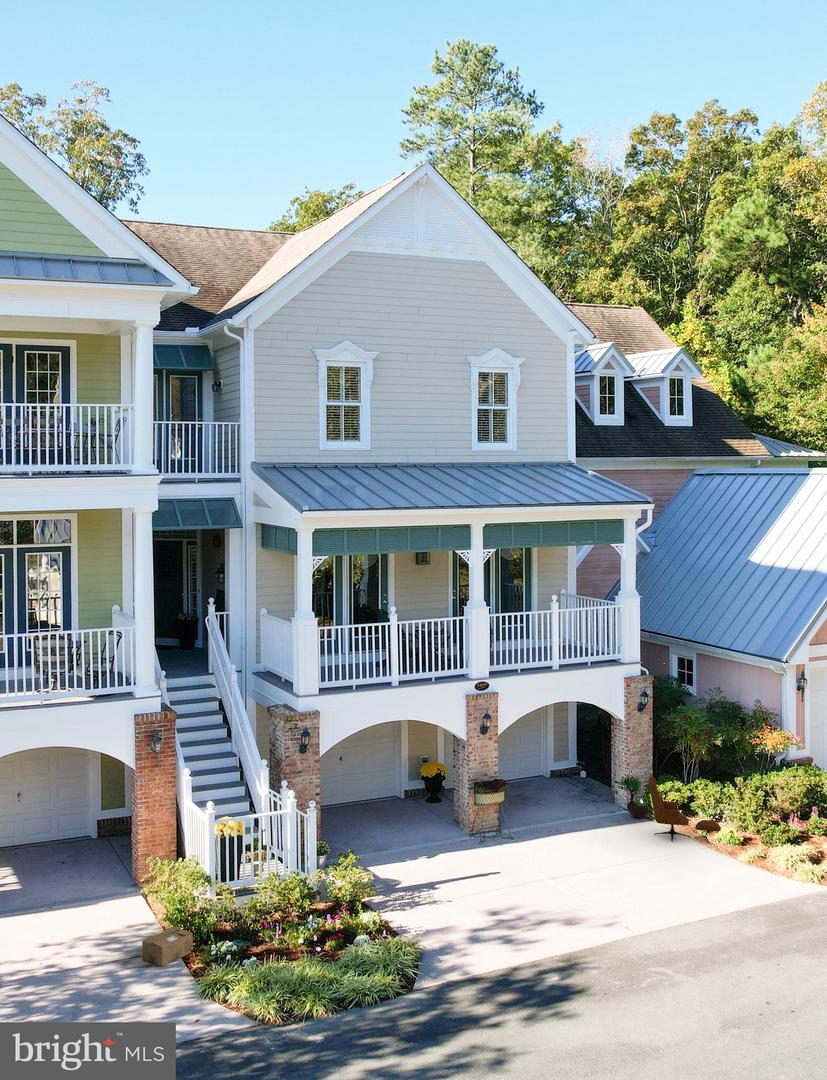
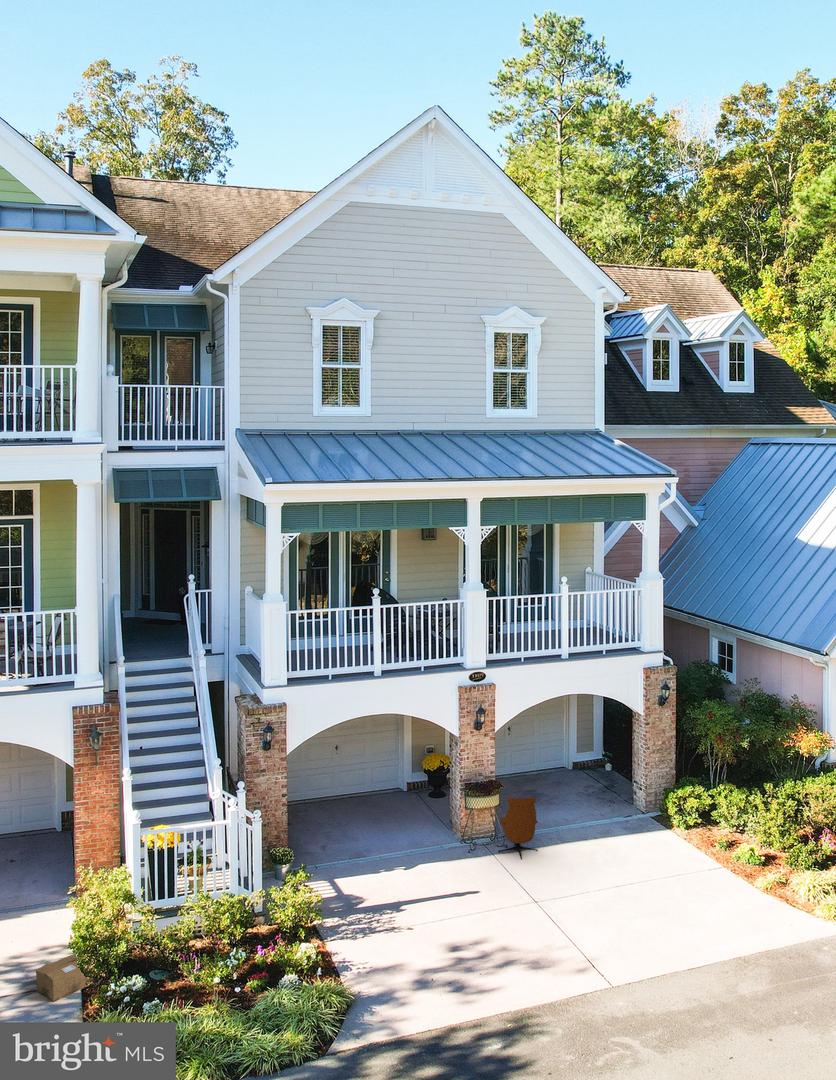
potted tree: present [620,775,648,818] -> none [633,773,668,826]
lounge chair: present [649,777,721,843] -> present [498,797,538,859]

